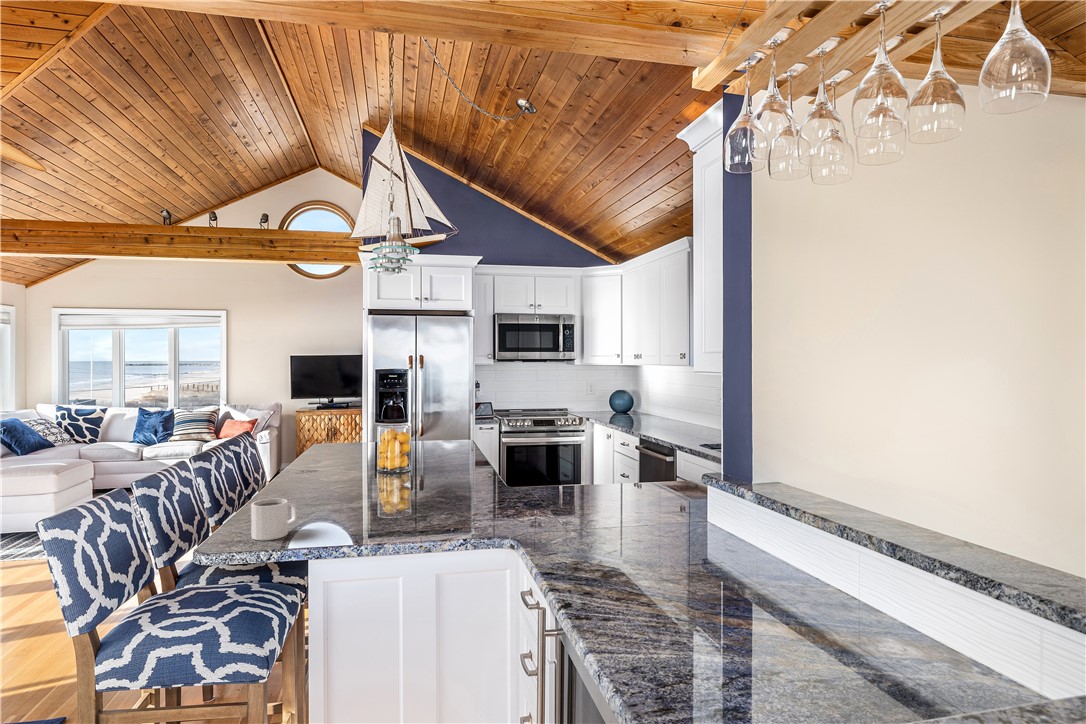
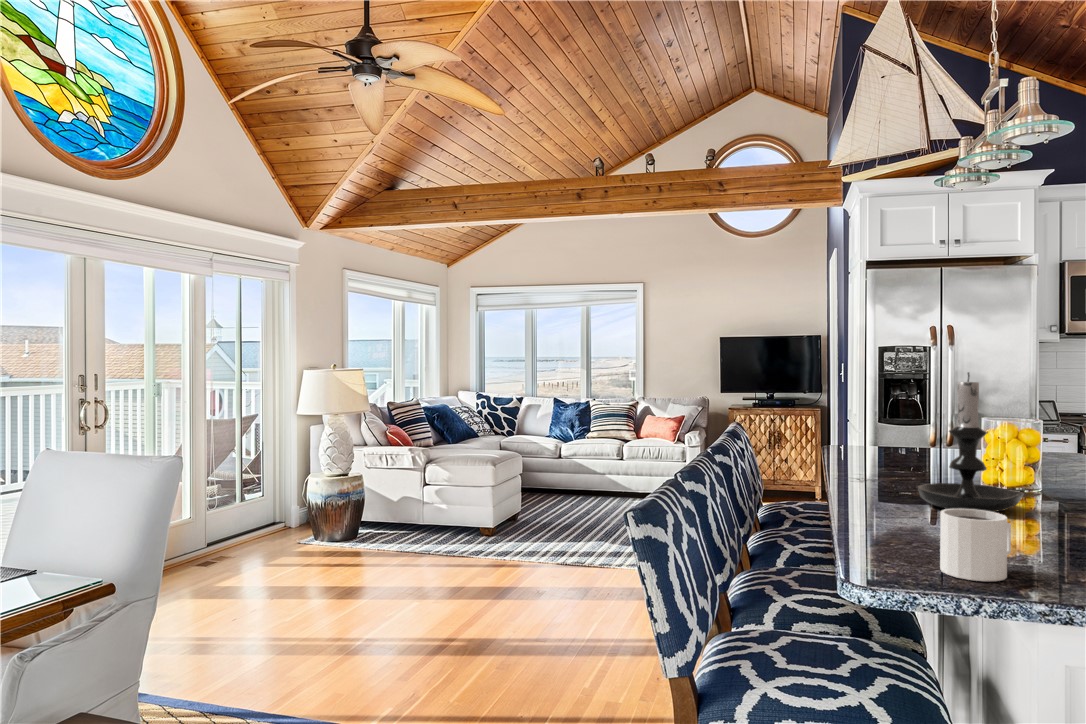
candle holder: none [304,408,364,492] -> present [918,372,1024,512]

